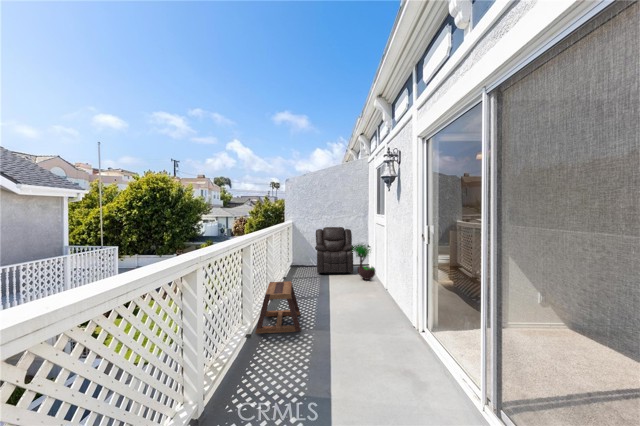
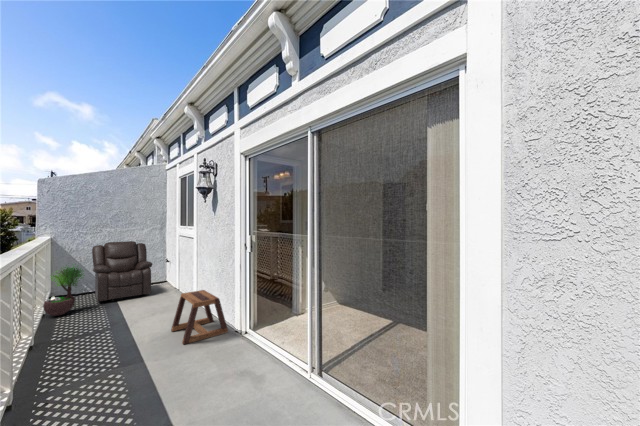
potted tree: present [353,244,375,280] -> present [43,267,83,316]
stool: present [255,281,301,334] -> present [171,290,228,344]

